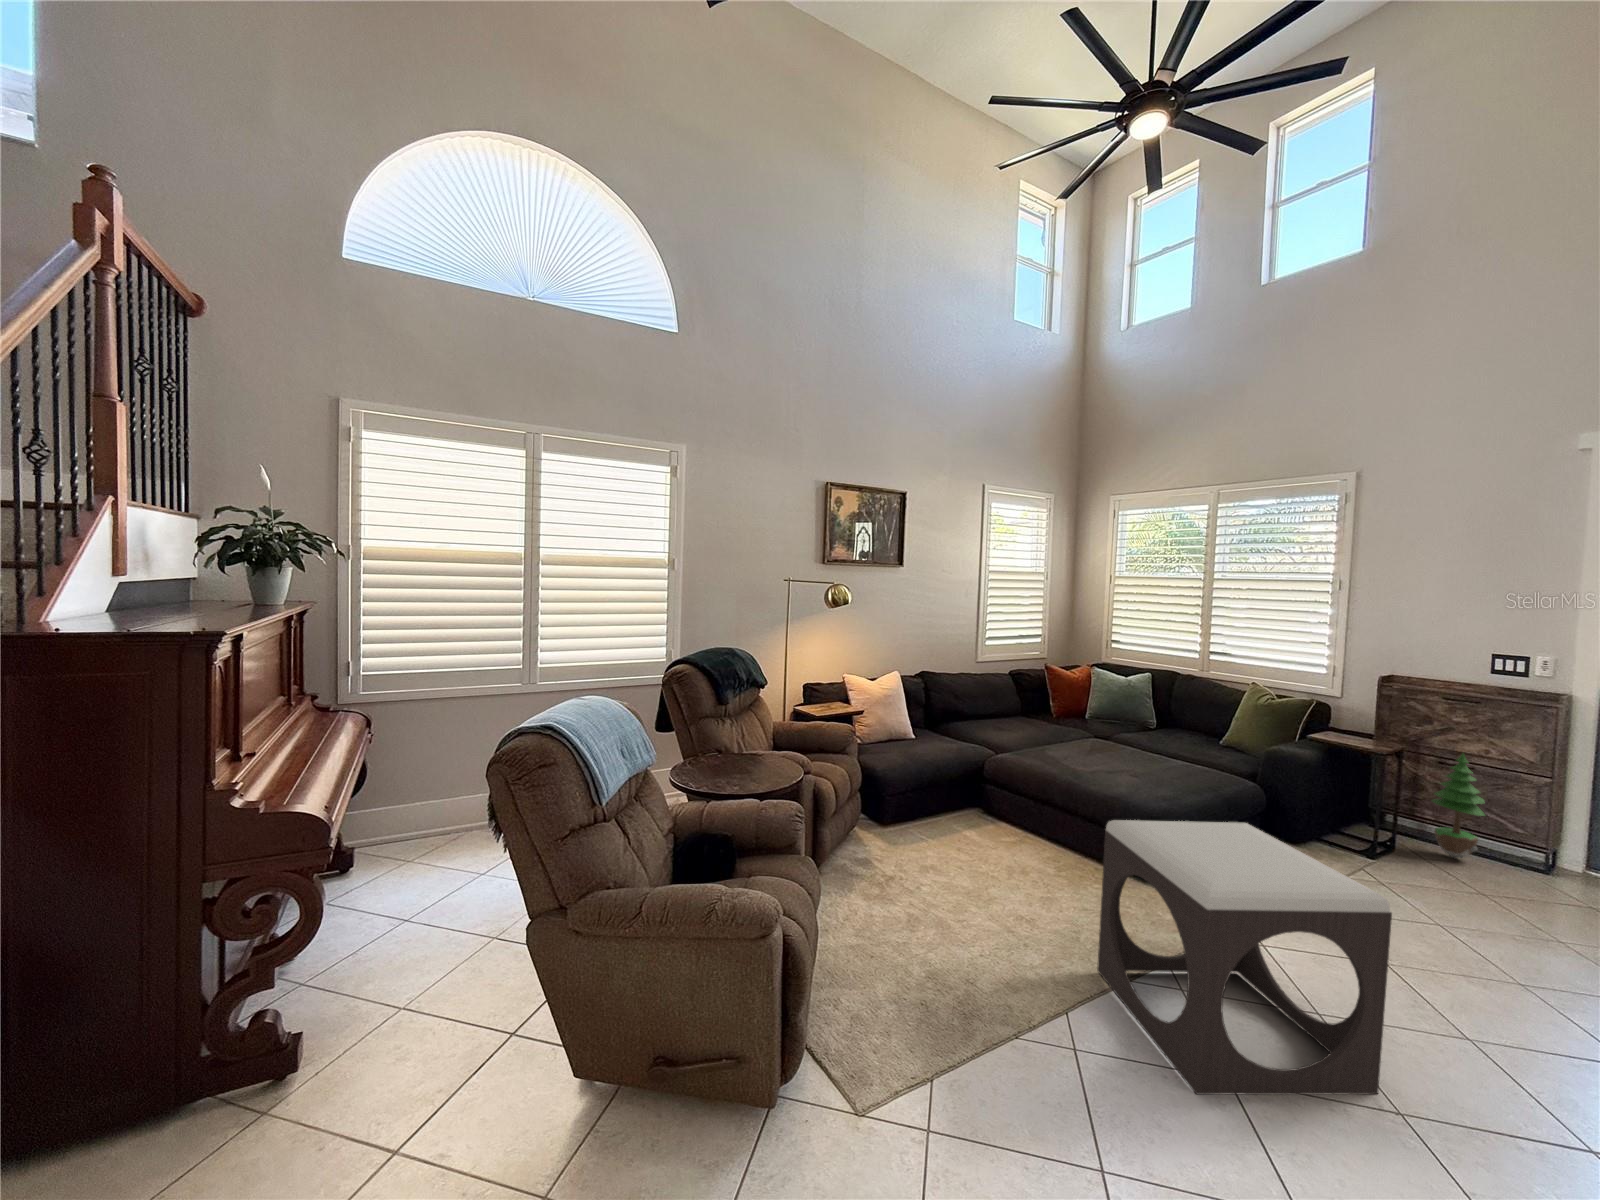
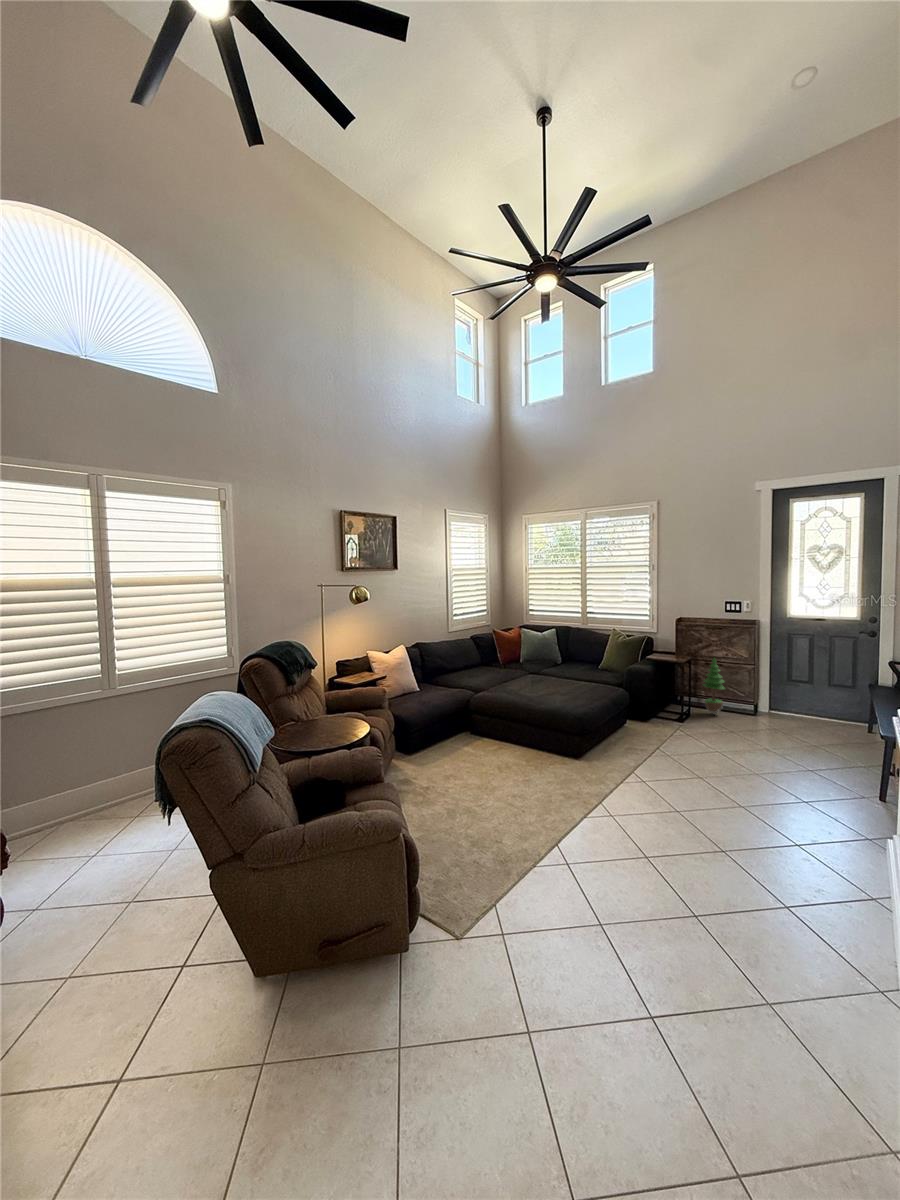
footstool: present [1097,820,1392,1095] -> none [557,709,695,858]

